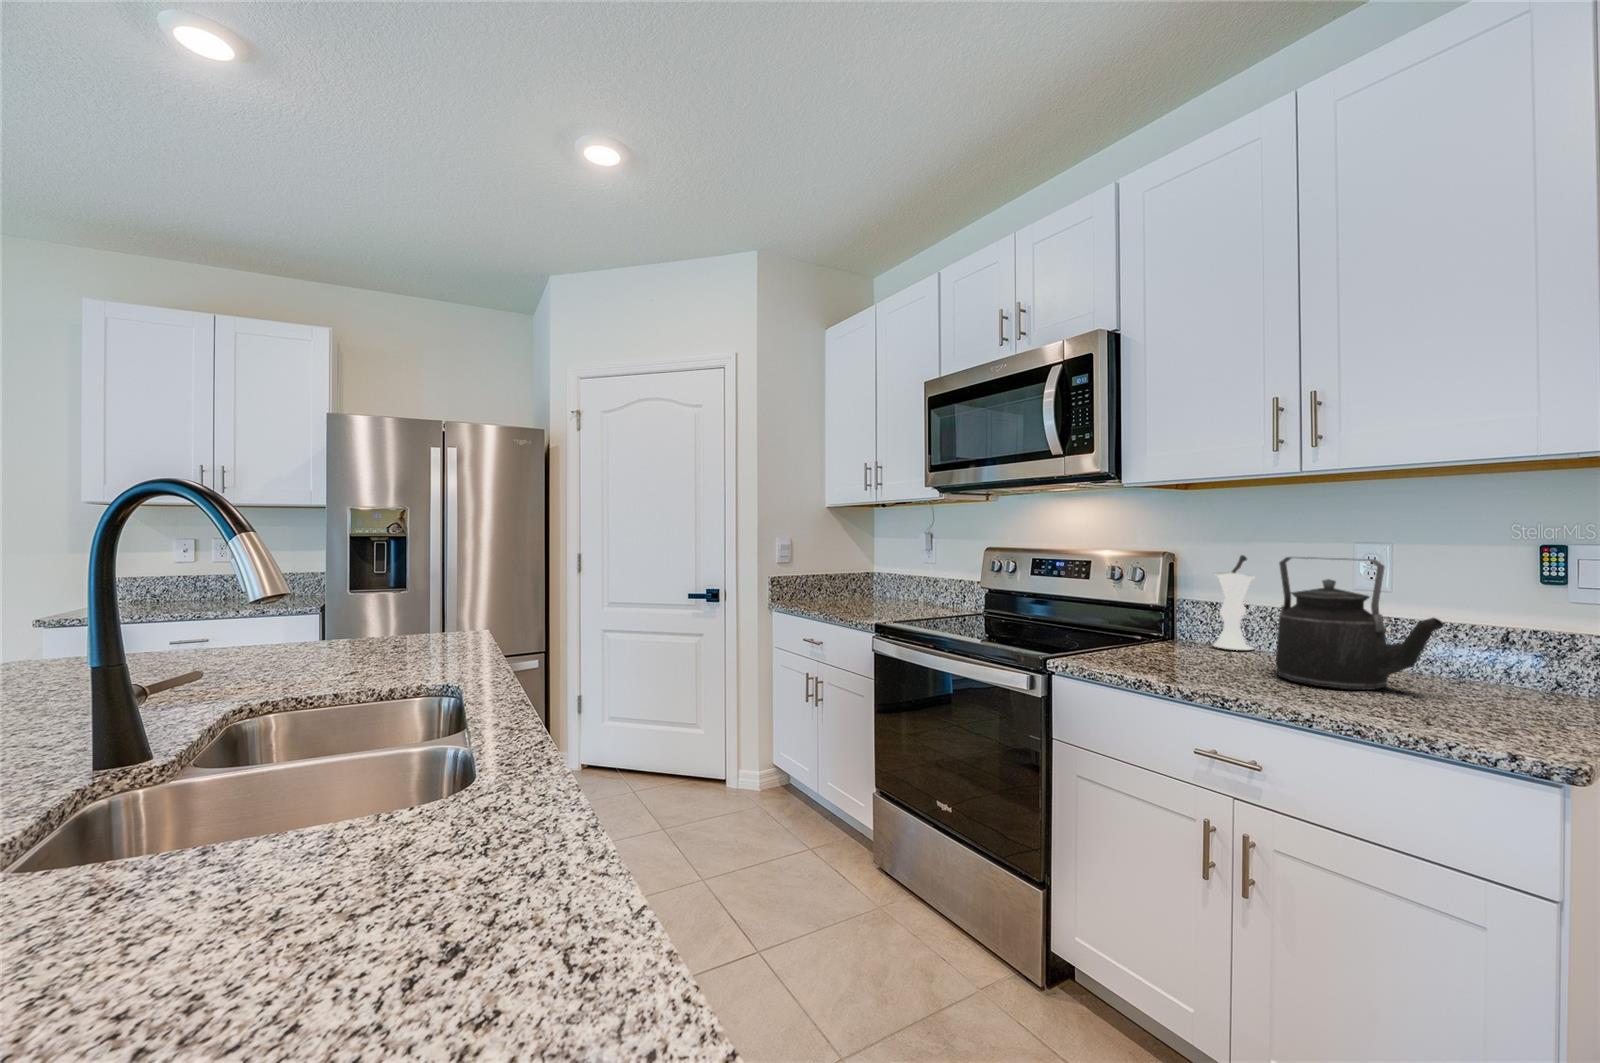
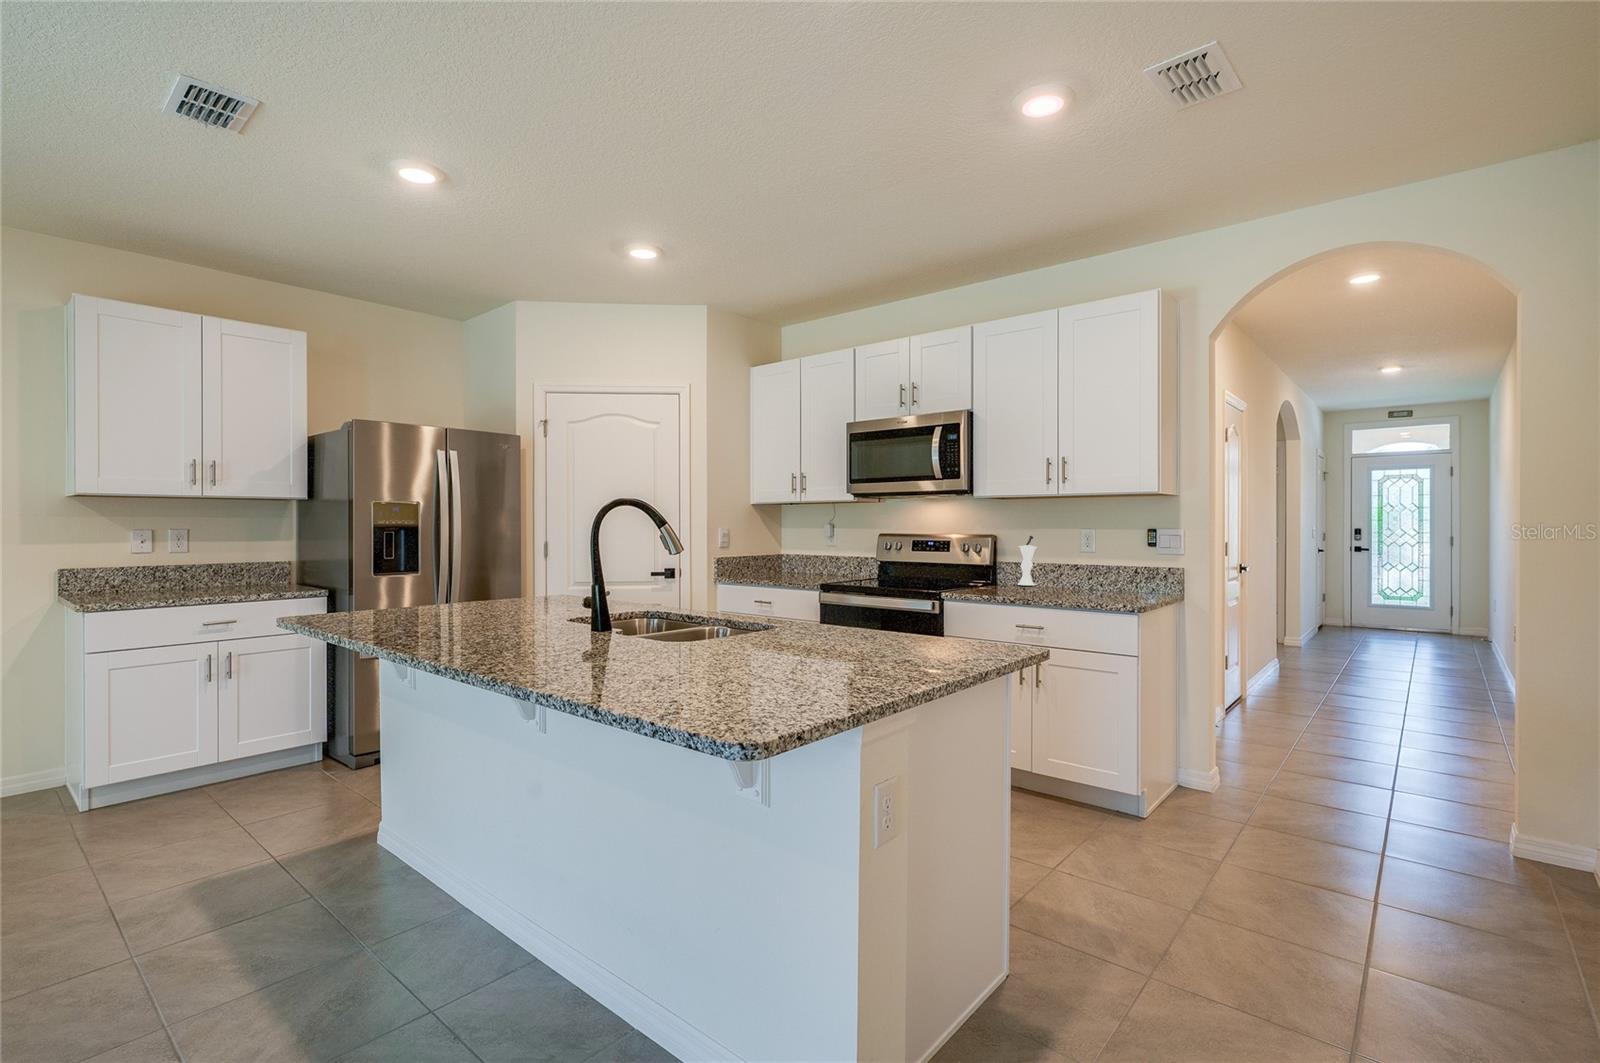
kettle: present [1276,557,1444,690] -> none [1048,535,1109,594]

